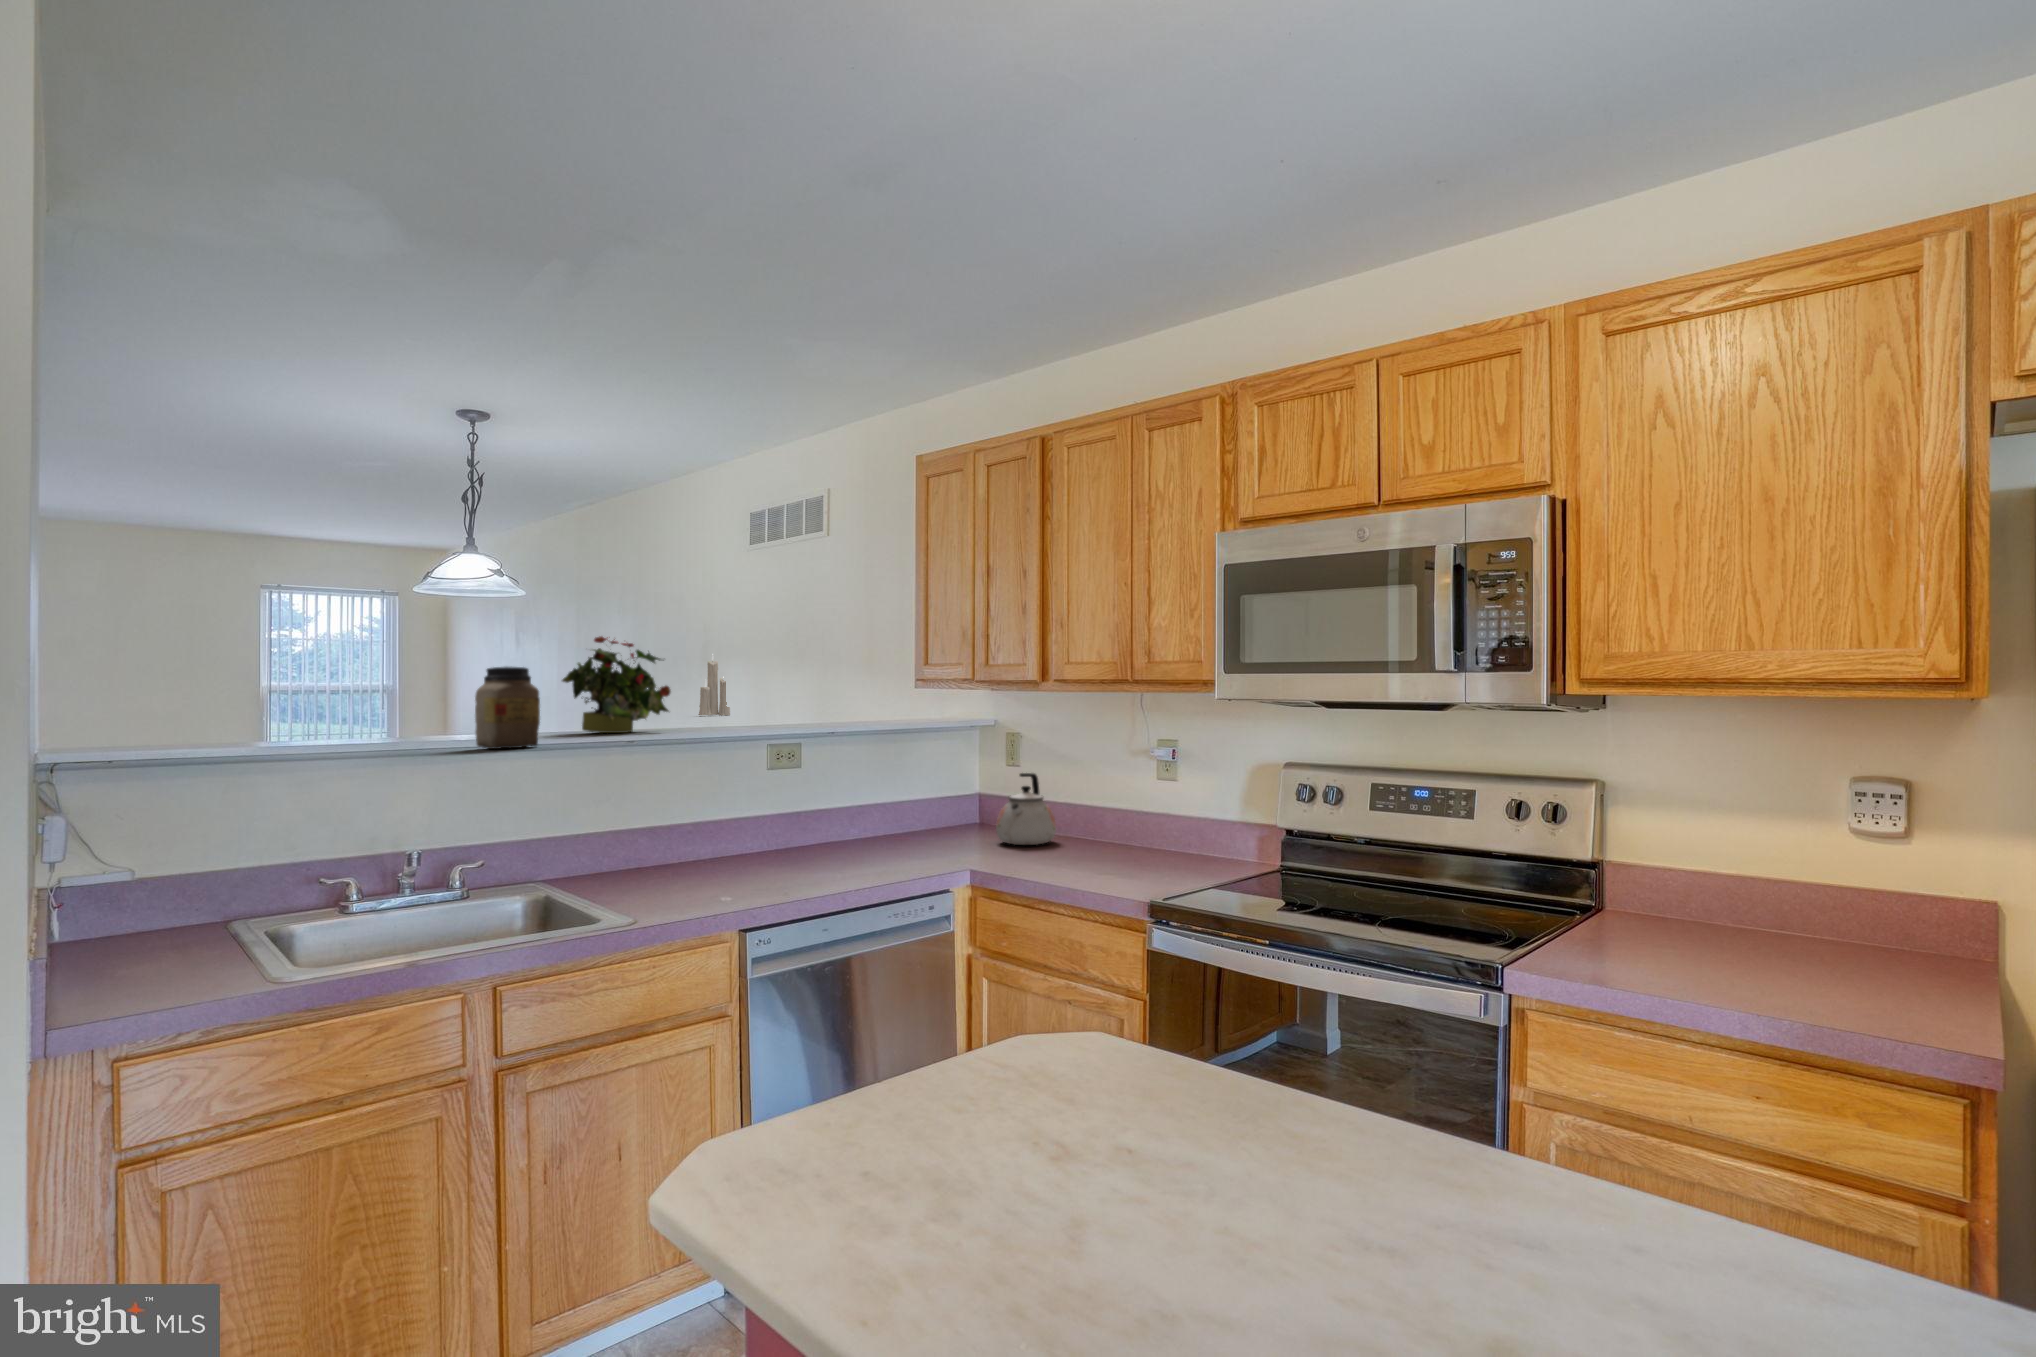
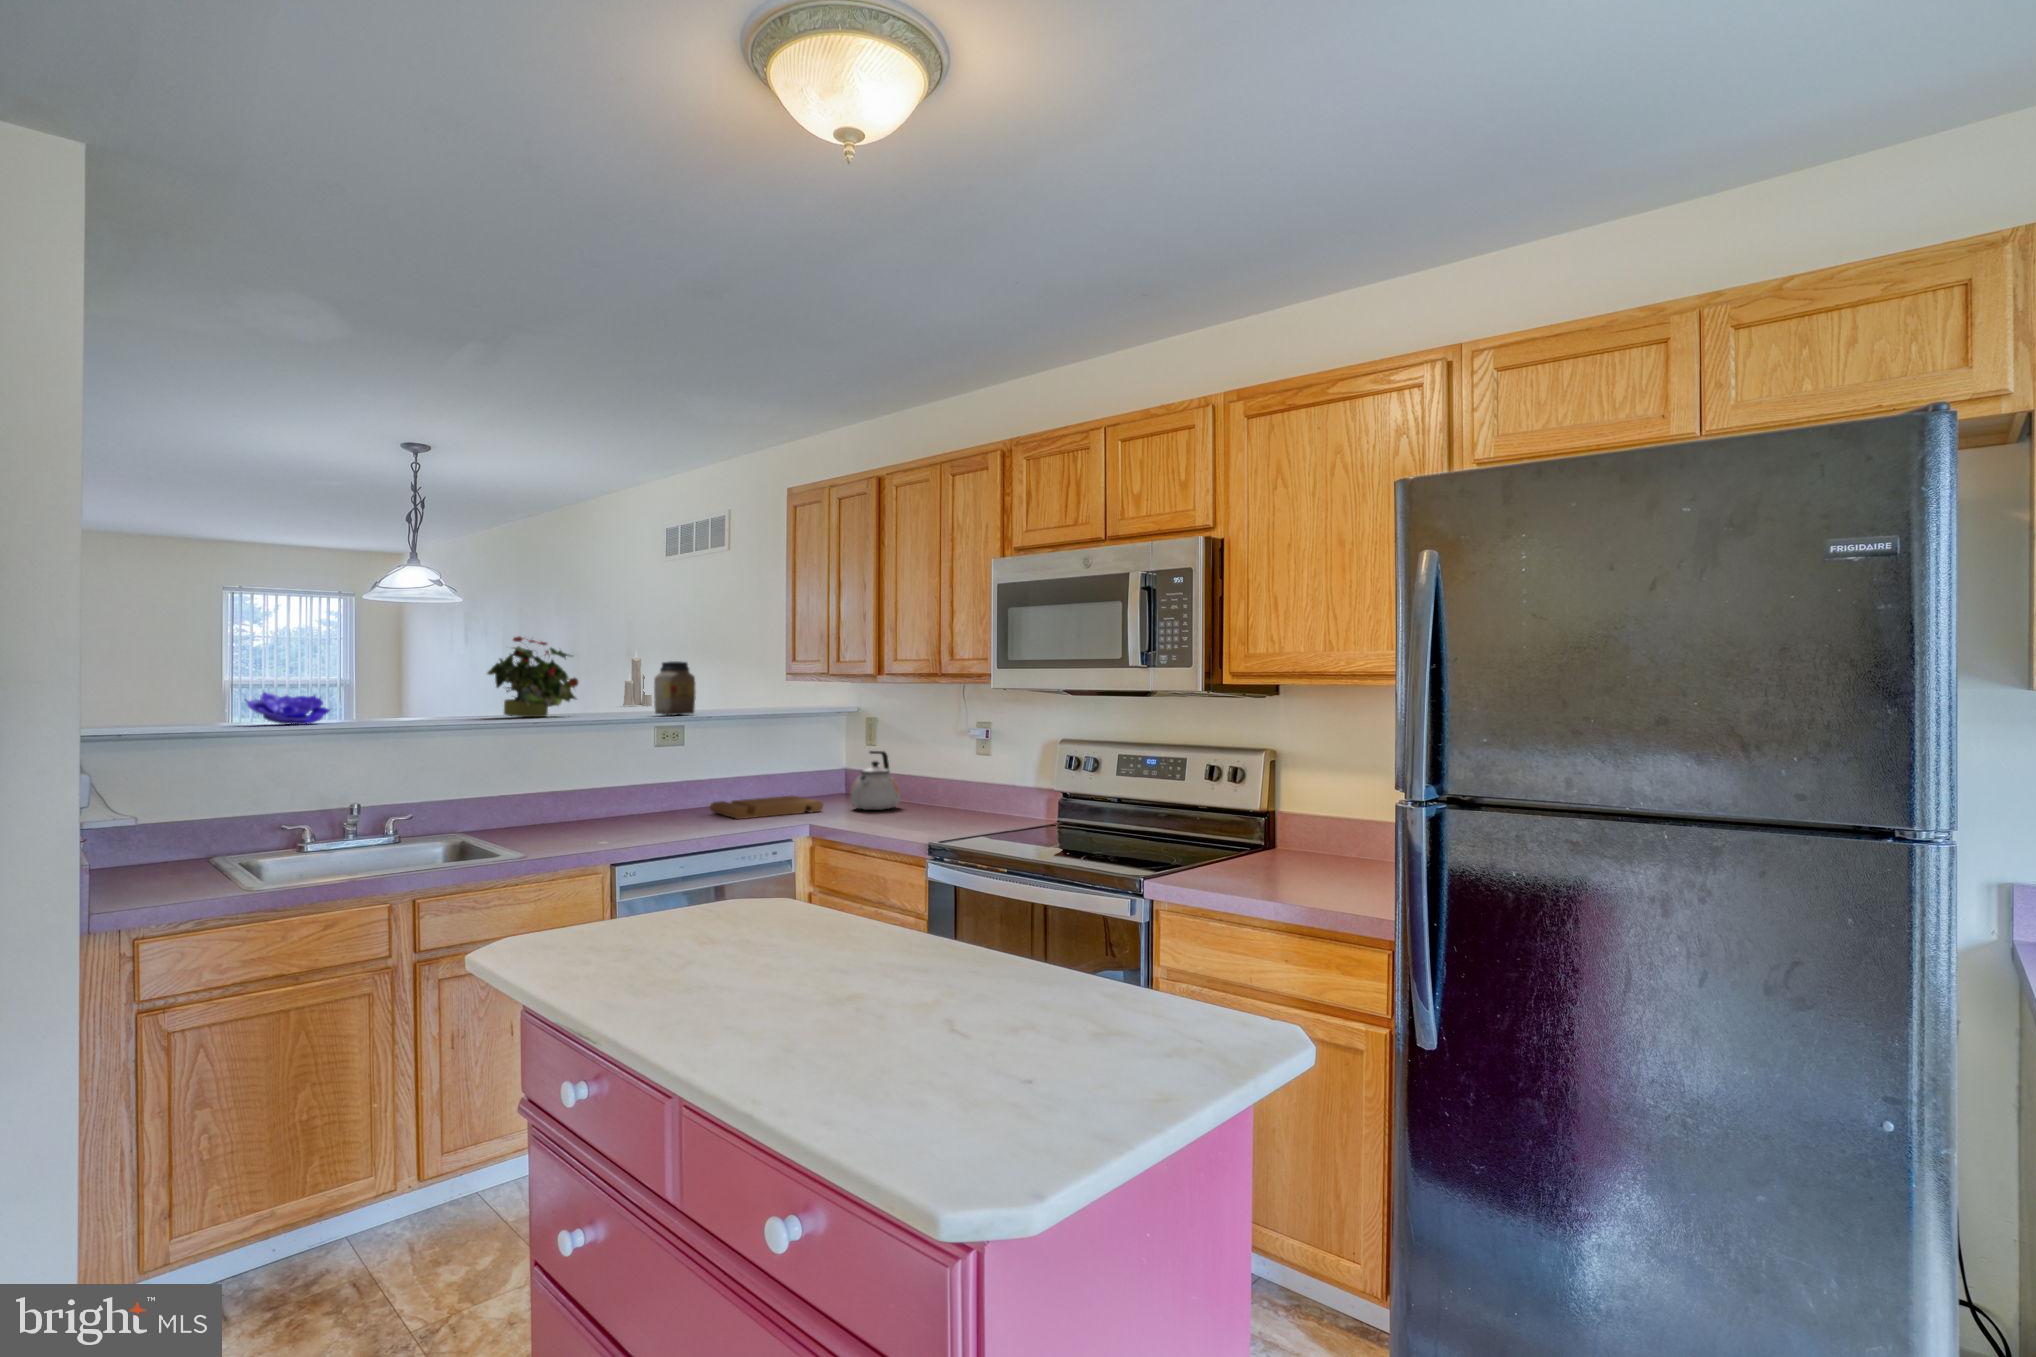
jar: present [475,666,540,749] -> present [654,661,696,715]
decorative bowl: none [276,702,382,744] -> present [246,692,330,725]
cutting board: none [831,826,966,859] -> present [710,796,823,819]

